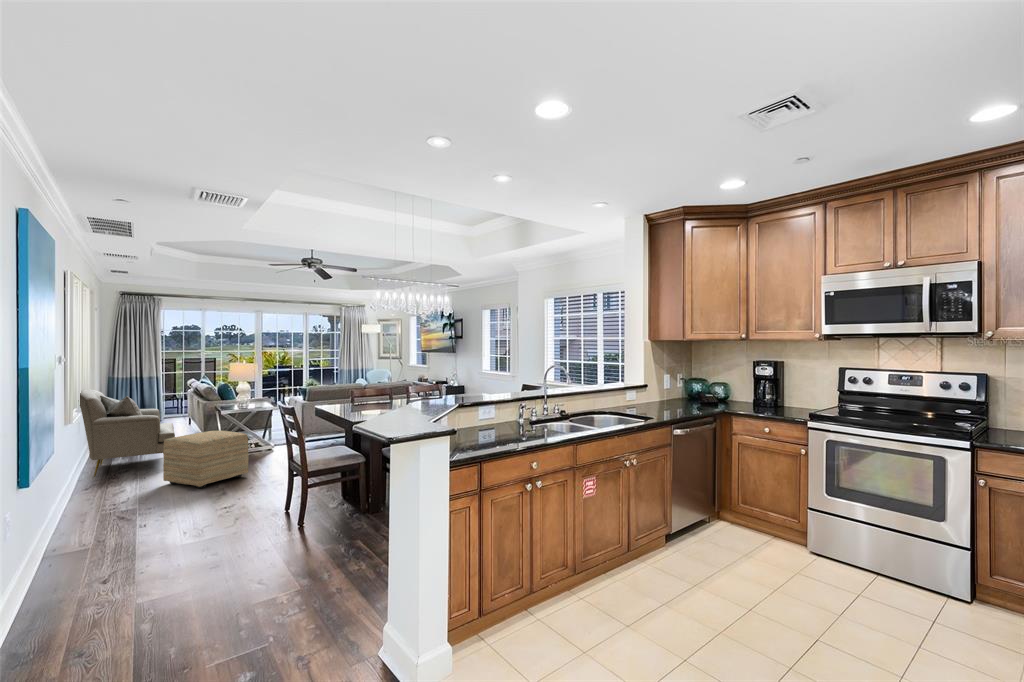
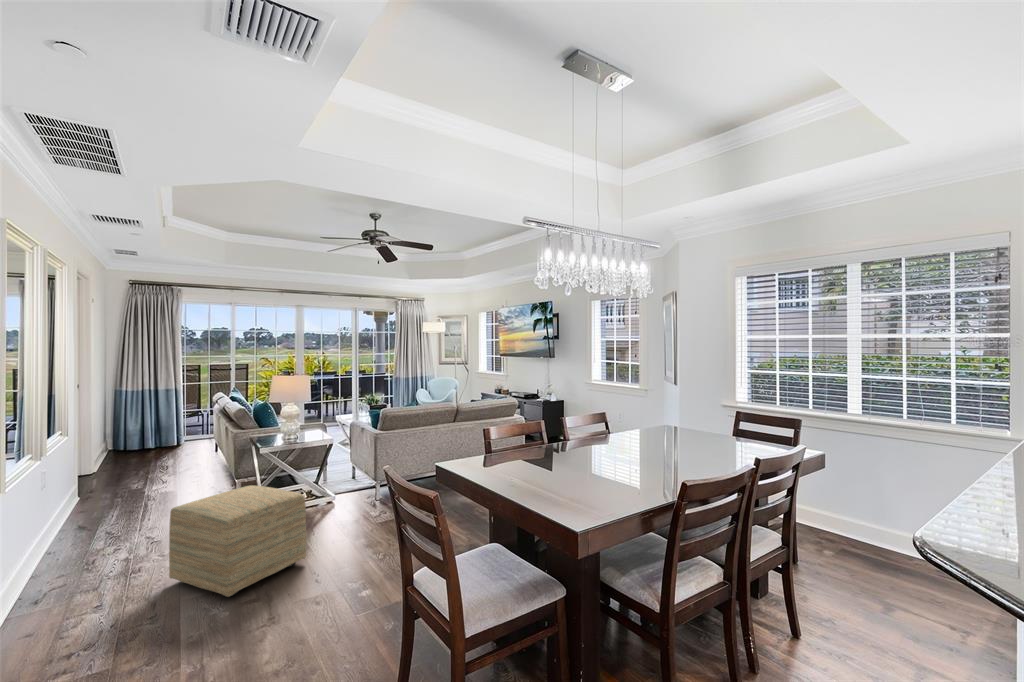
armchair: present [80,389,175,477] -> none [39,418,191,561]

